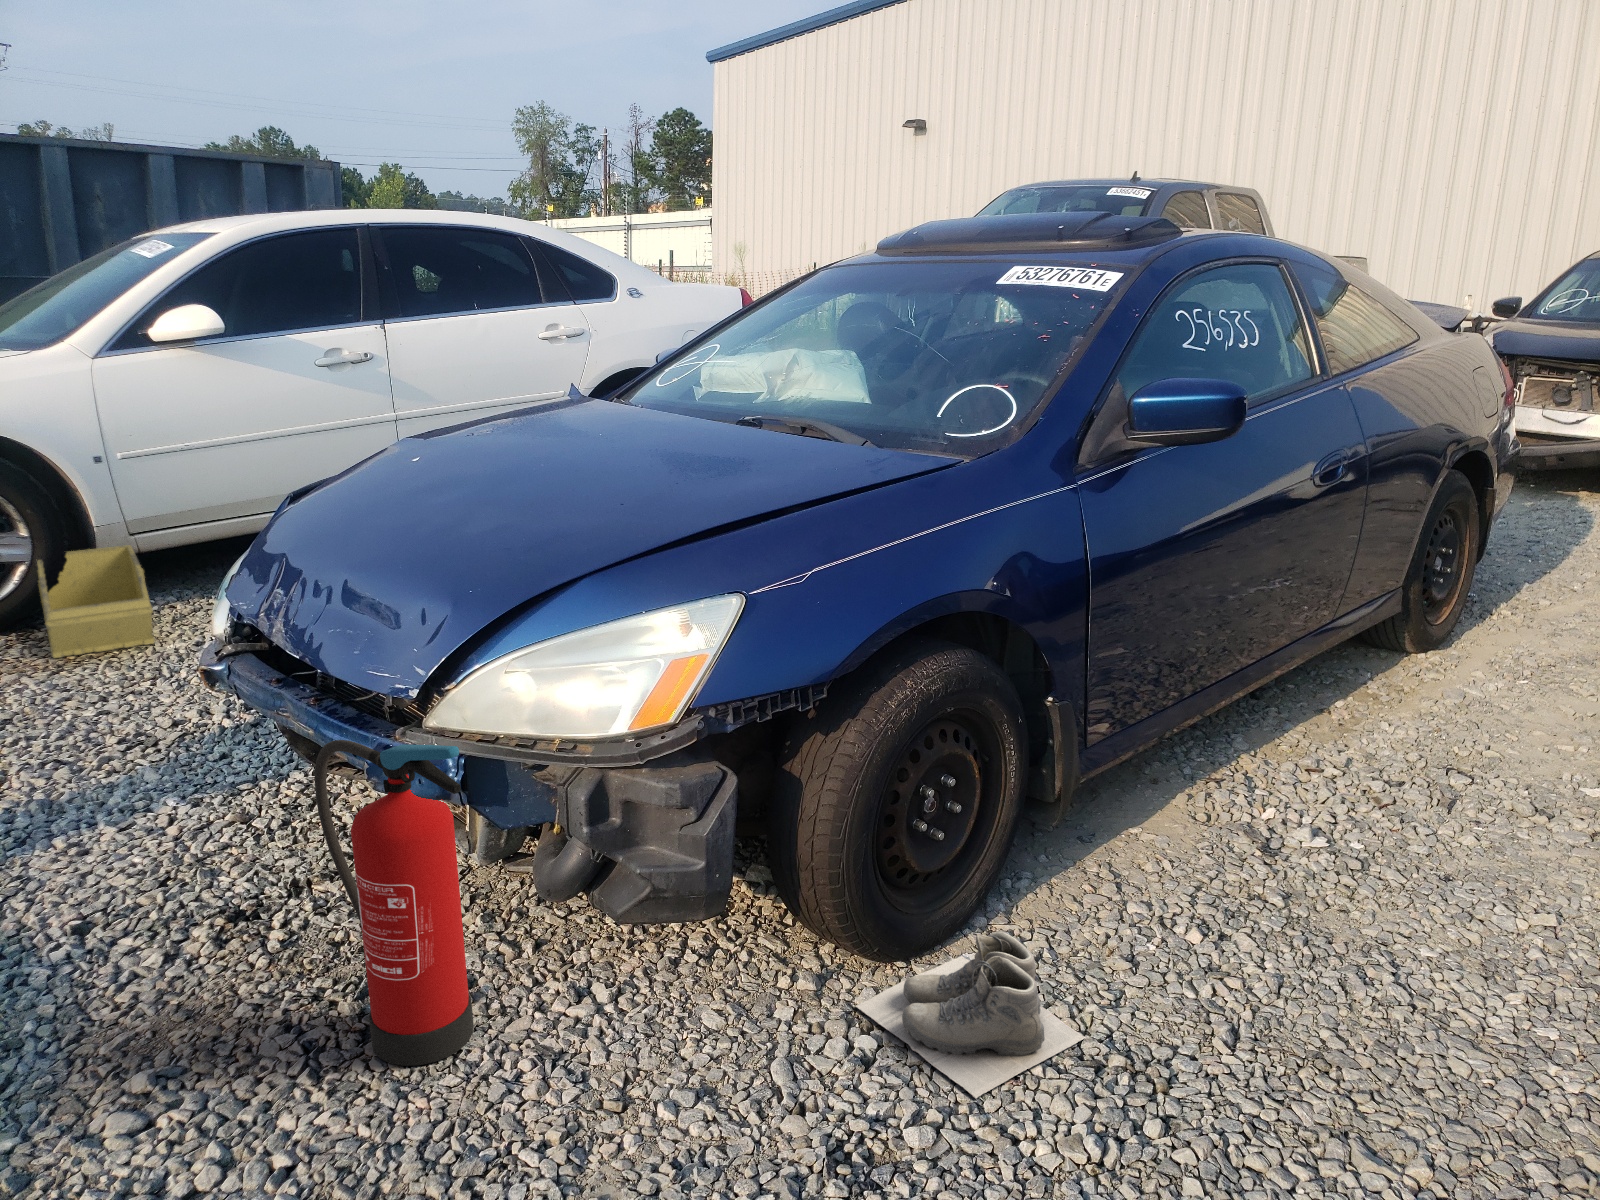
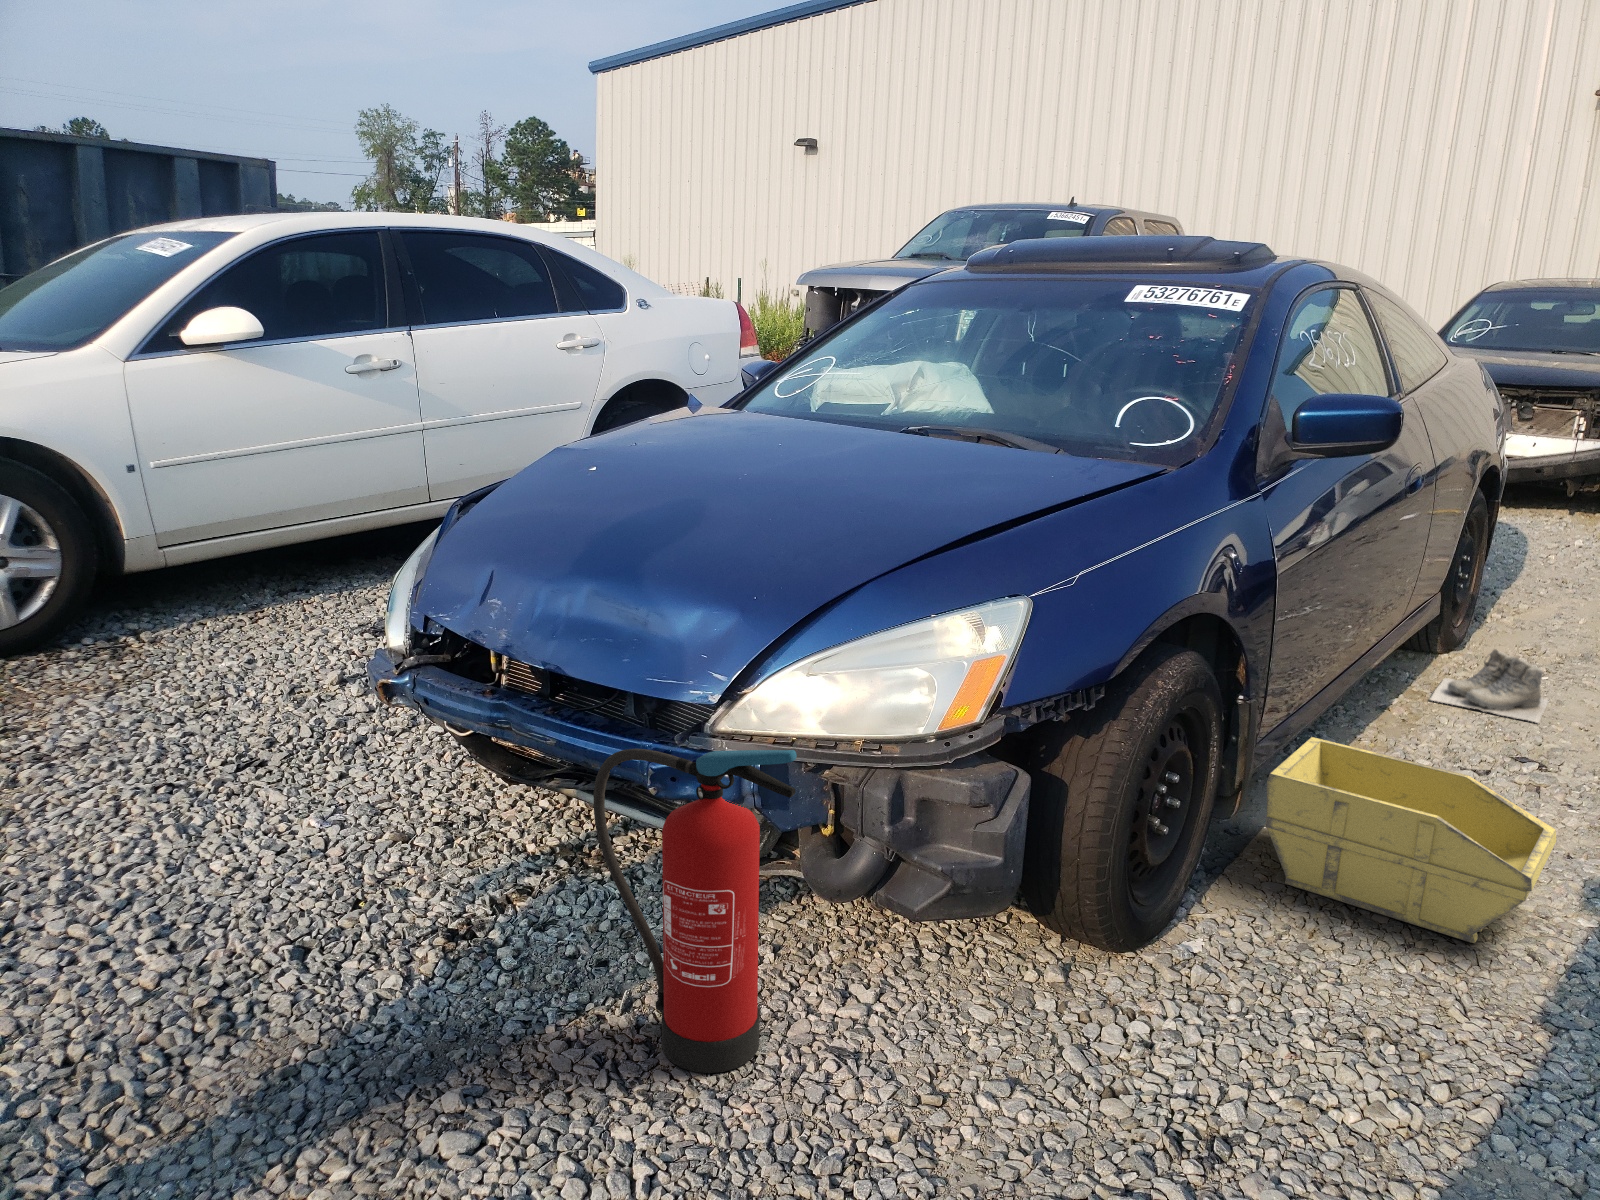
storage bin: present [37,545,155,658] -> present [1265,737,1556,943]
boots: present [856,932,1085,1099] -> present [1430,649,1549,723]

